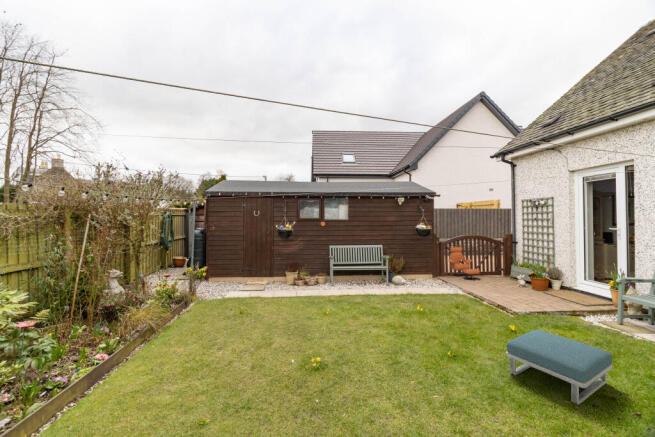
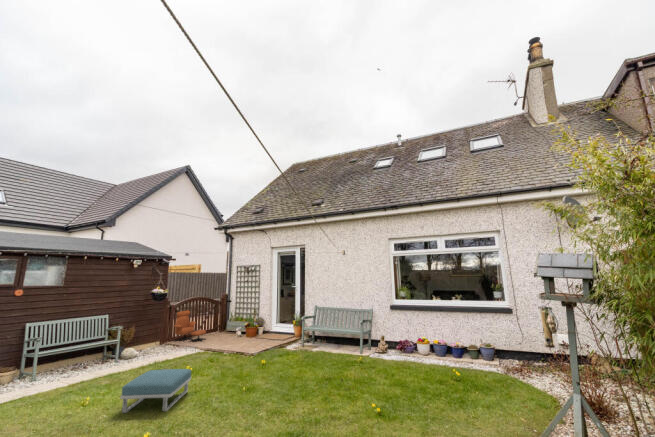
footstool: present [506,330,613,405] -> present [120,369,191,413]

